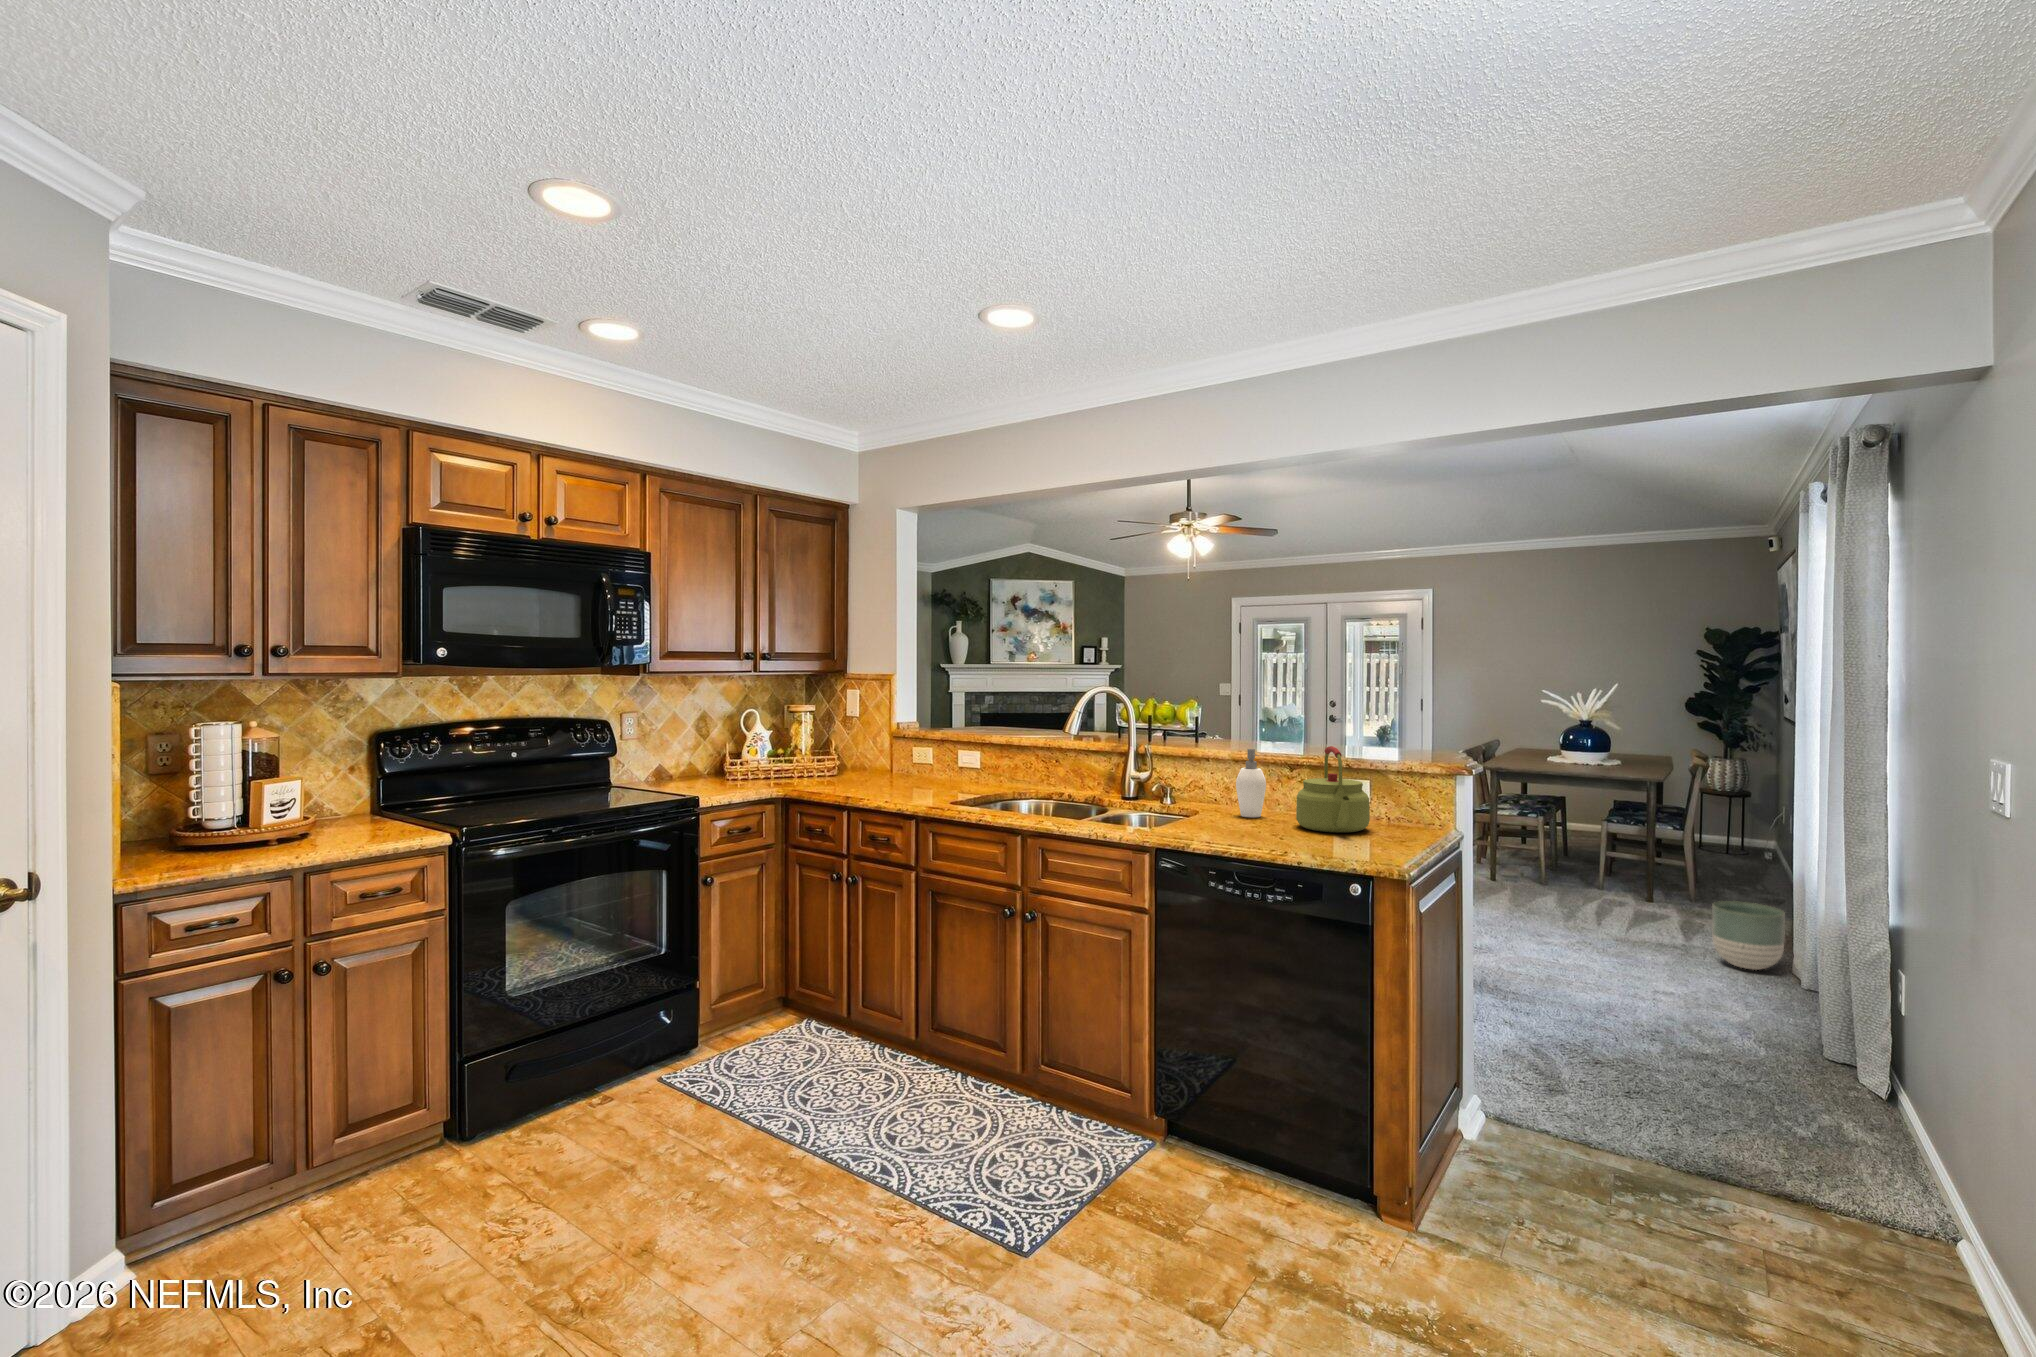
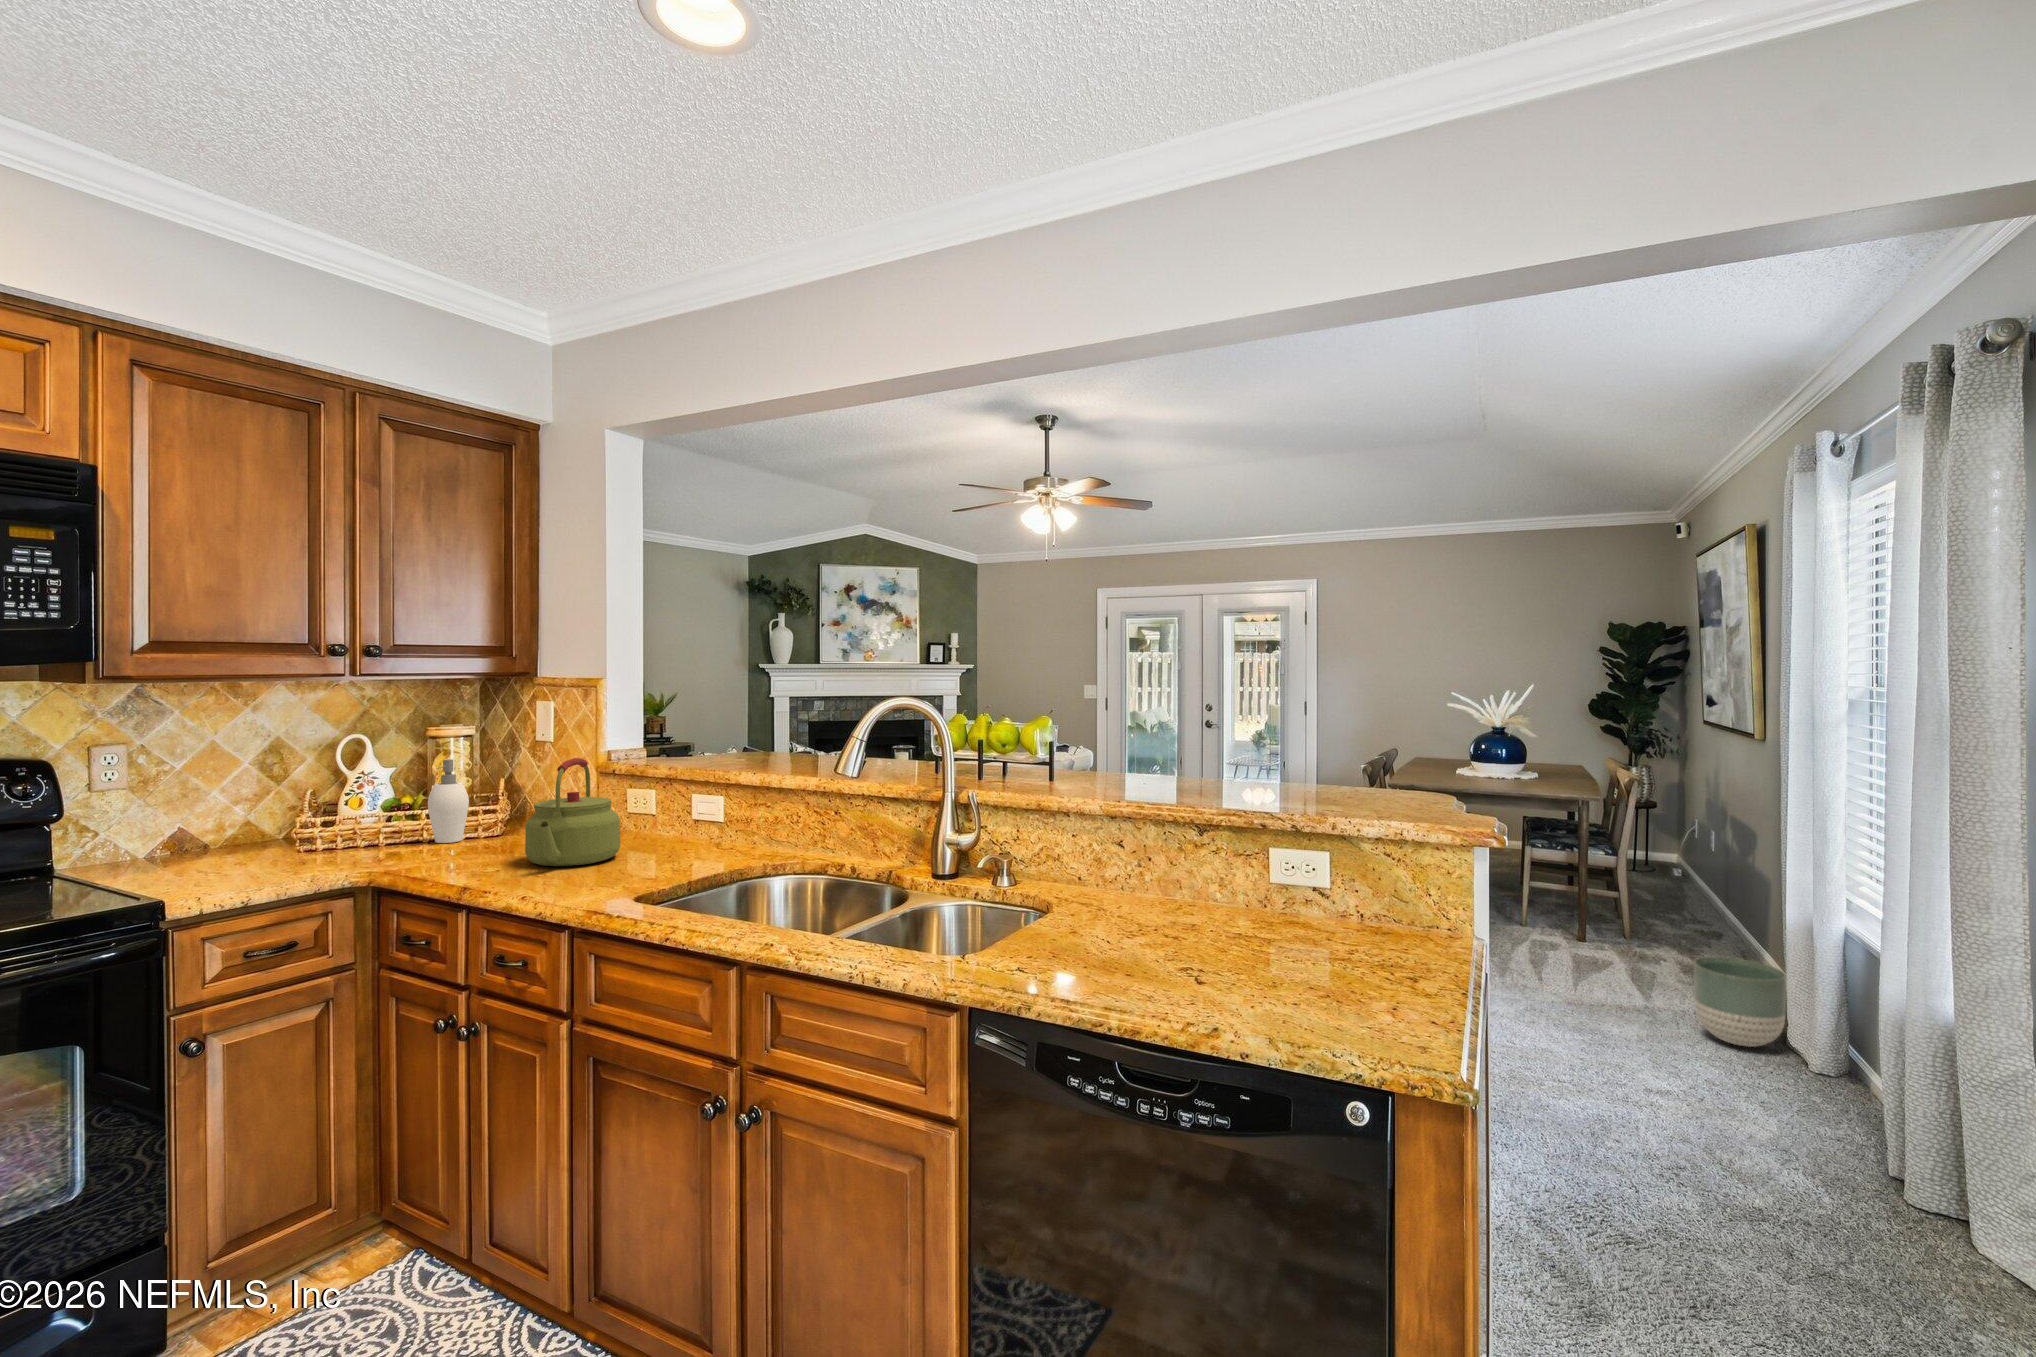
kettle: present [1296,746,1370,833] -> present [525,758,620,866]
soap dispenser: present [1236,749,1266,817] -> present [428,759,469,843]

